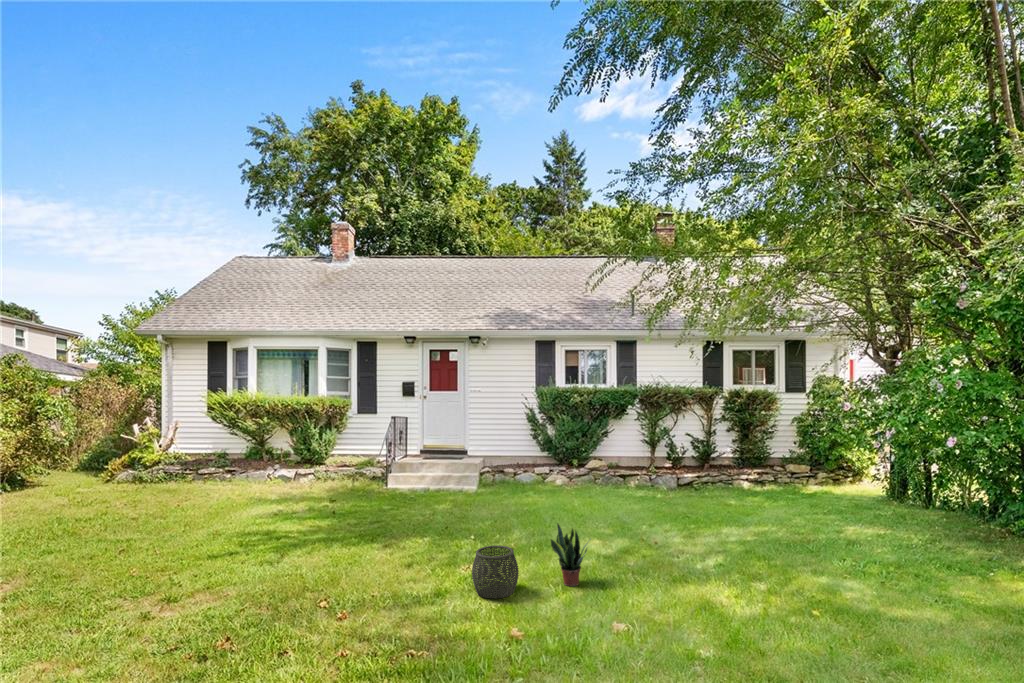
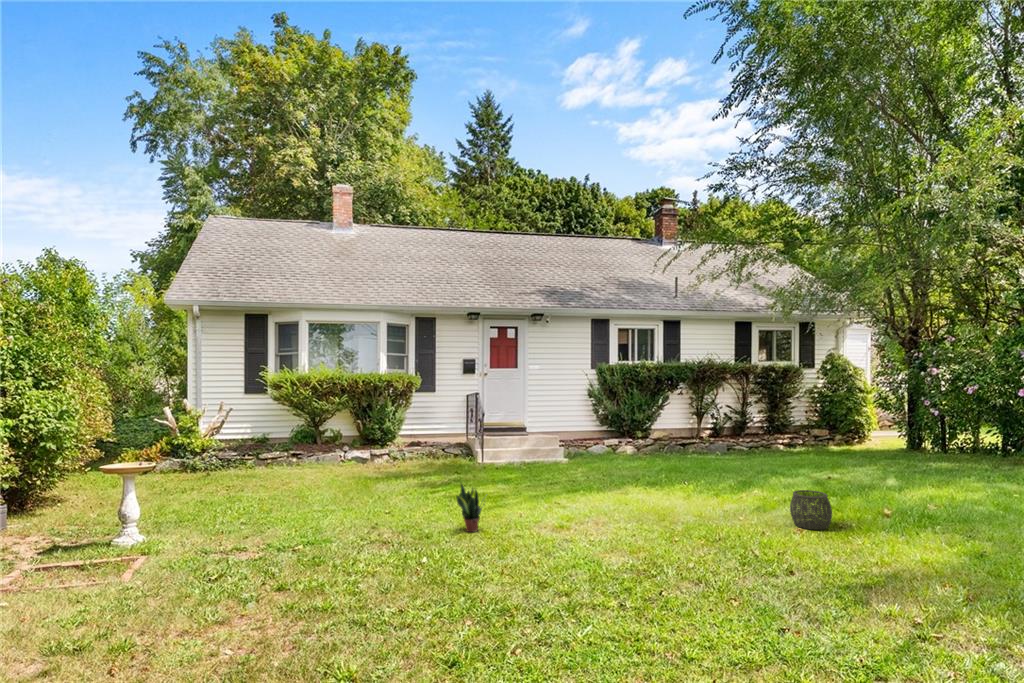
potted plant: present [551,523,588,586] -> present [457,484,482,532]

